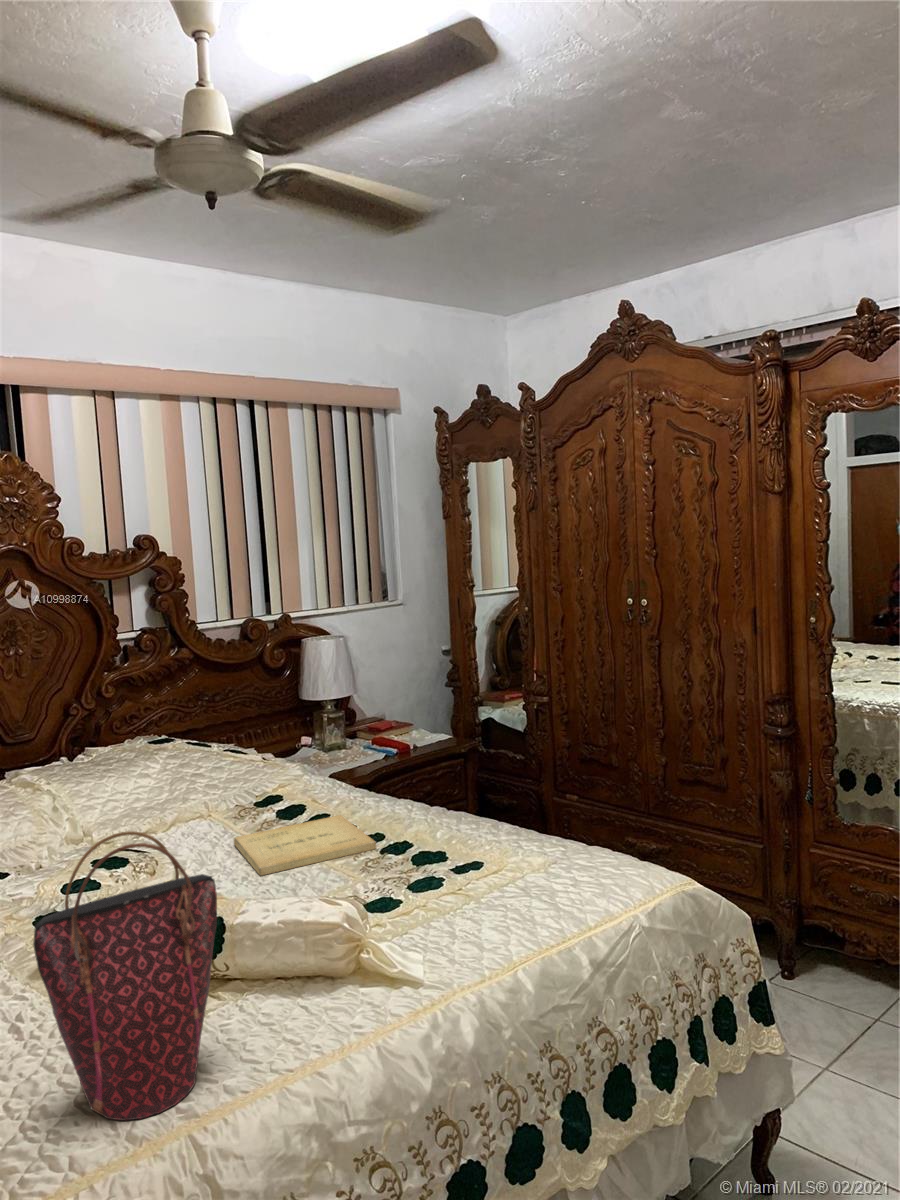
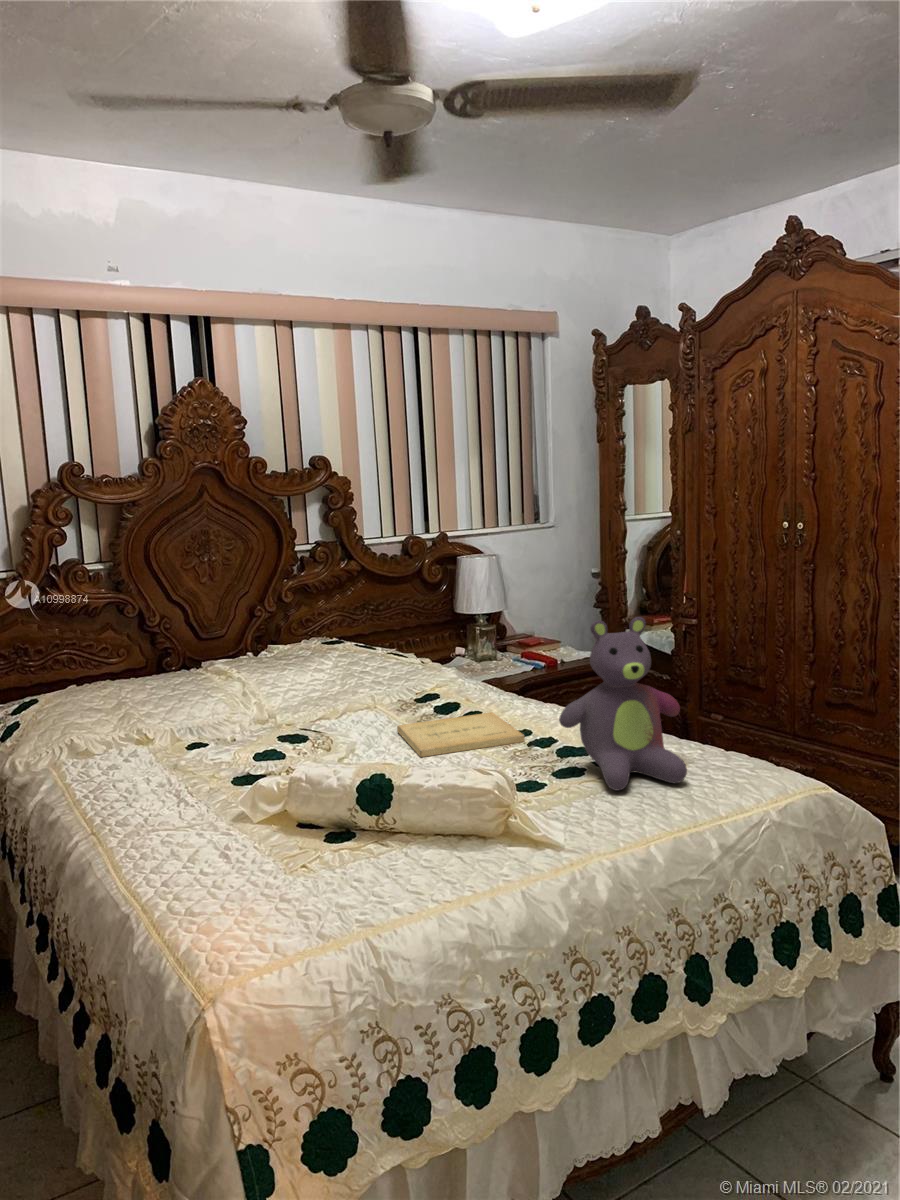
stuffed bear: none [413,710,551,905] -> present [559,617,687,790]
handbag: present [33,831,217,1120] -> none [245,693,389,923]

